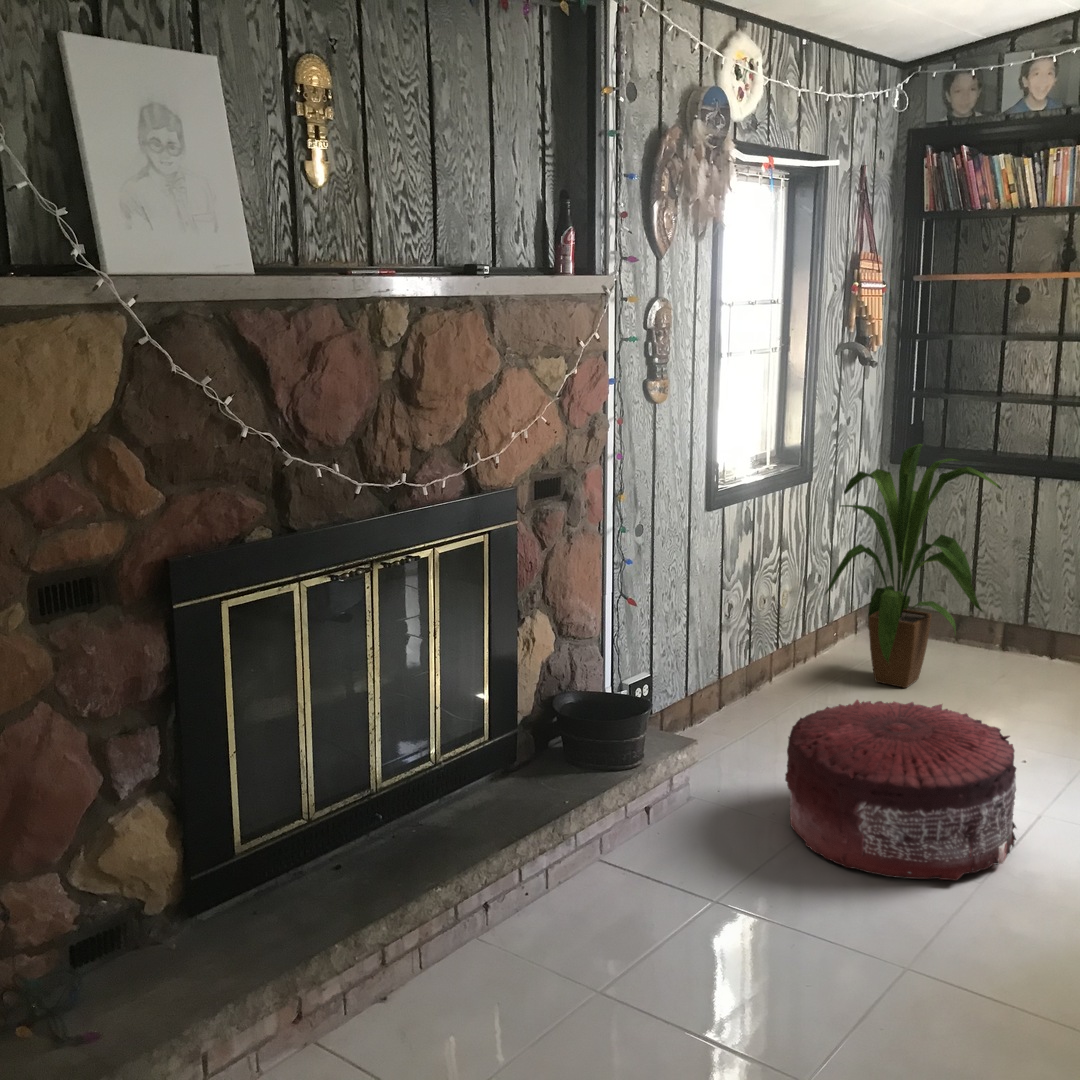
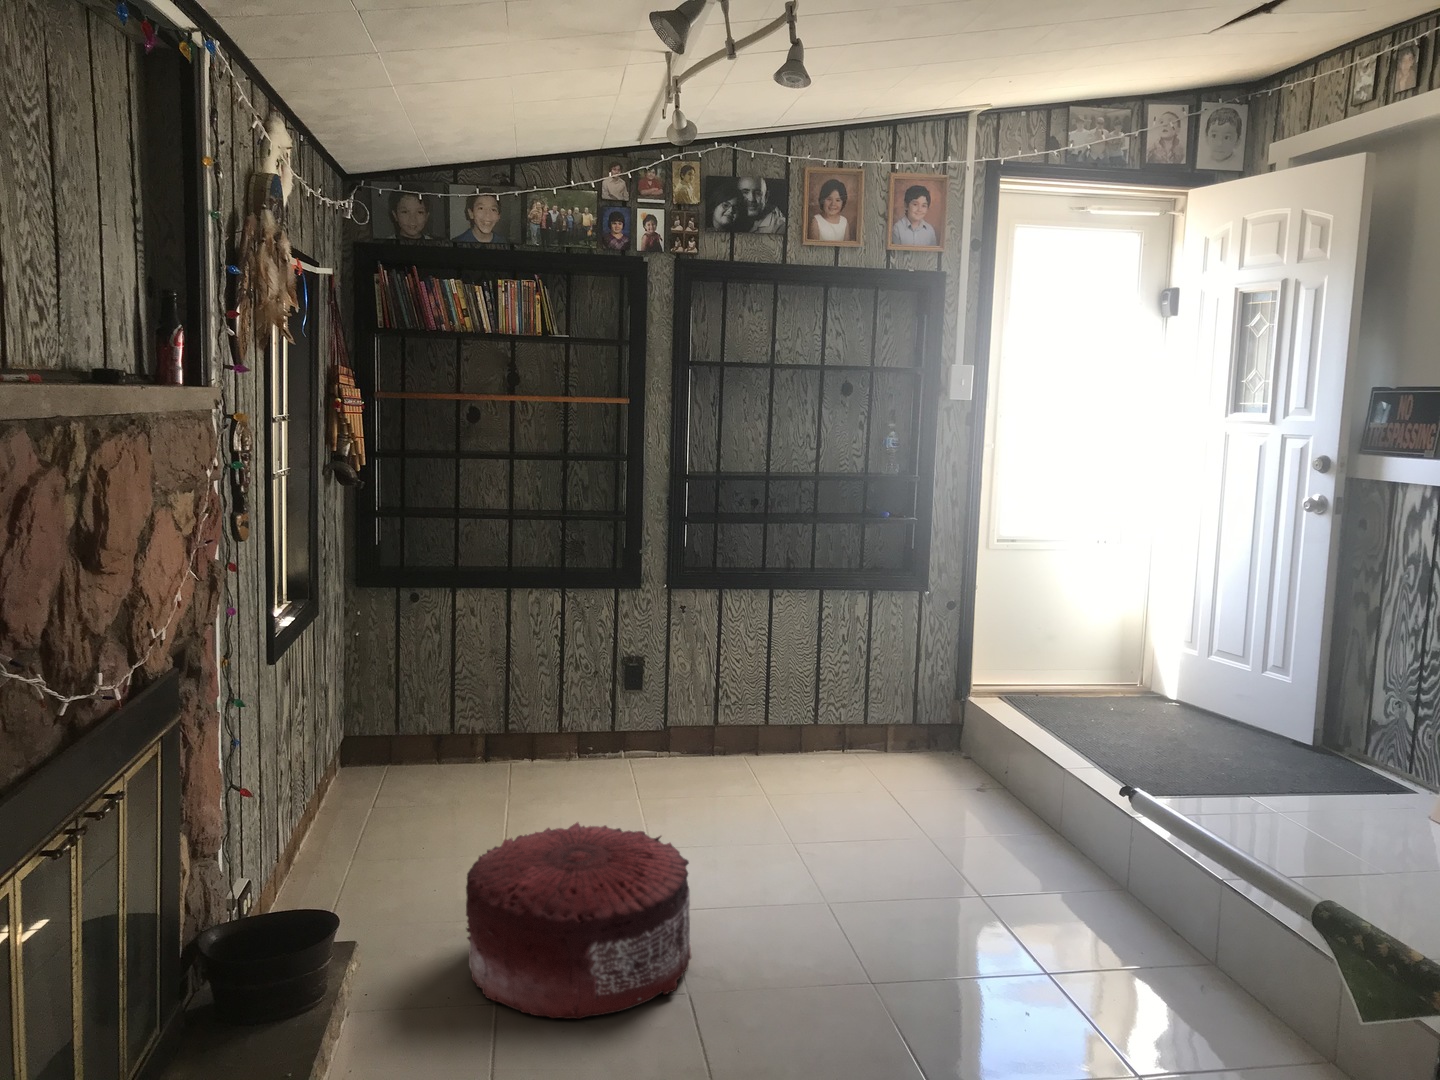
house plant: present [825,444,1002,688] -> none [340,565,524,819]

